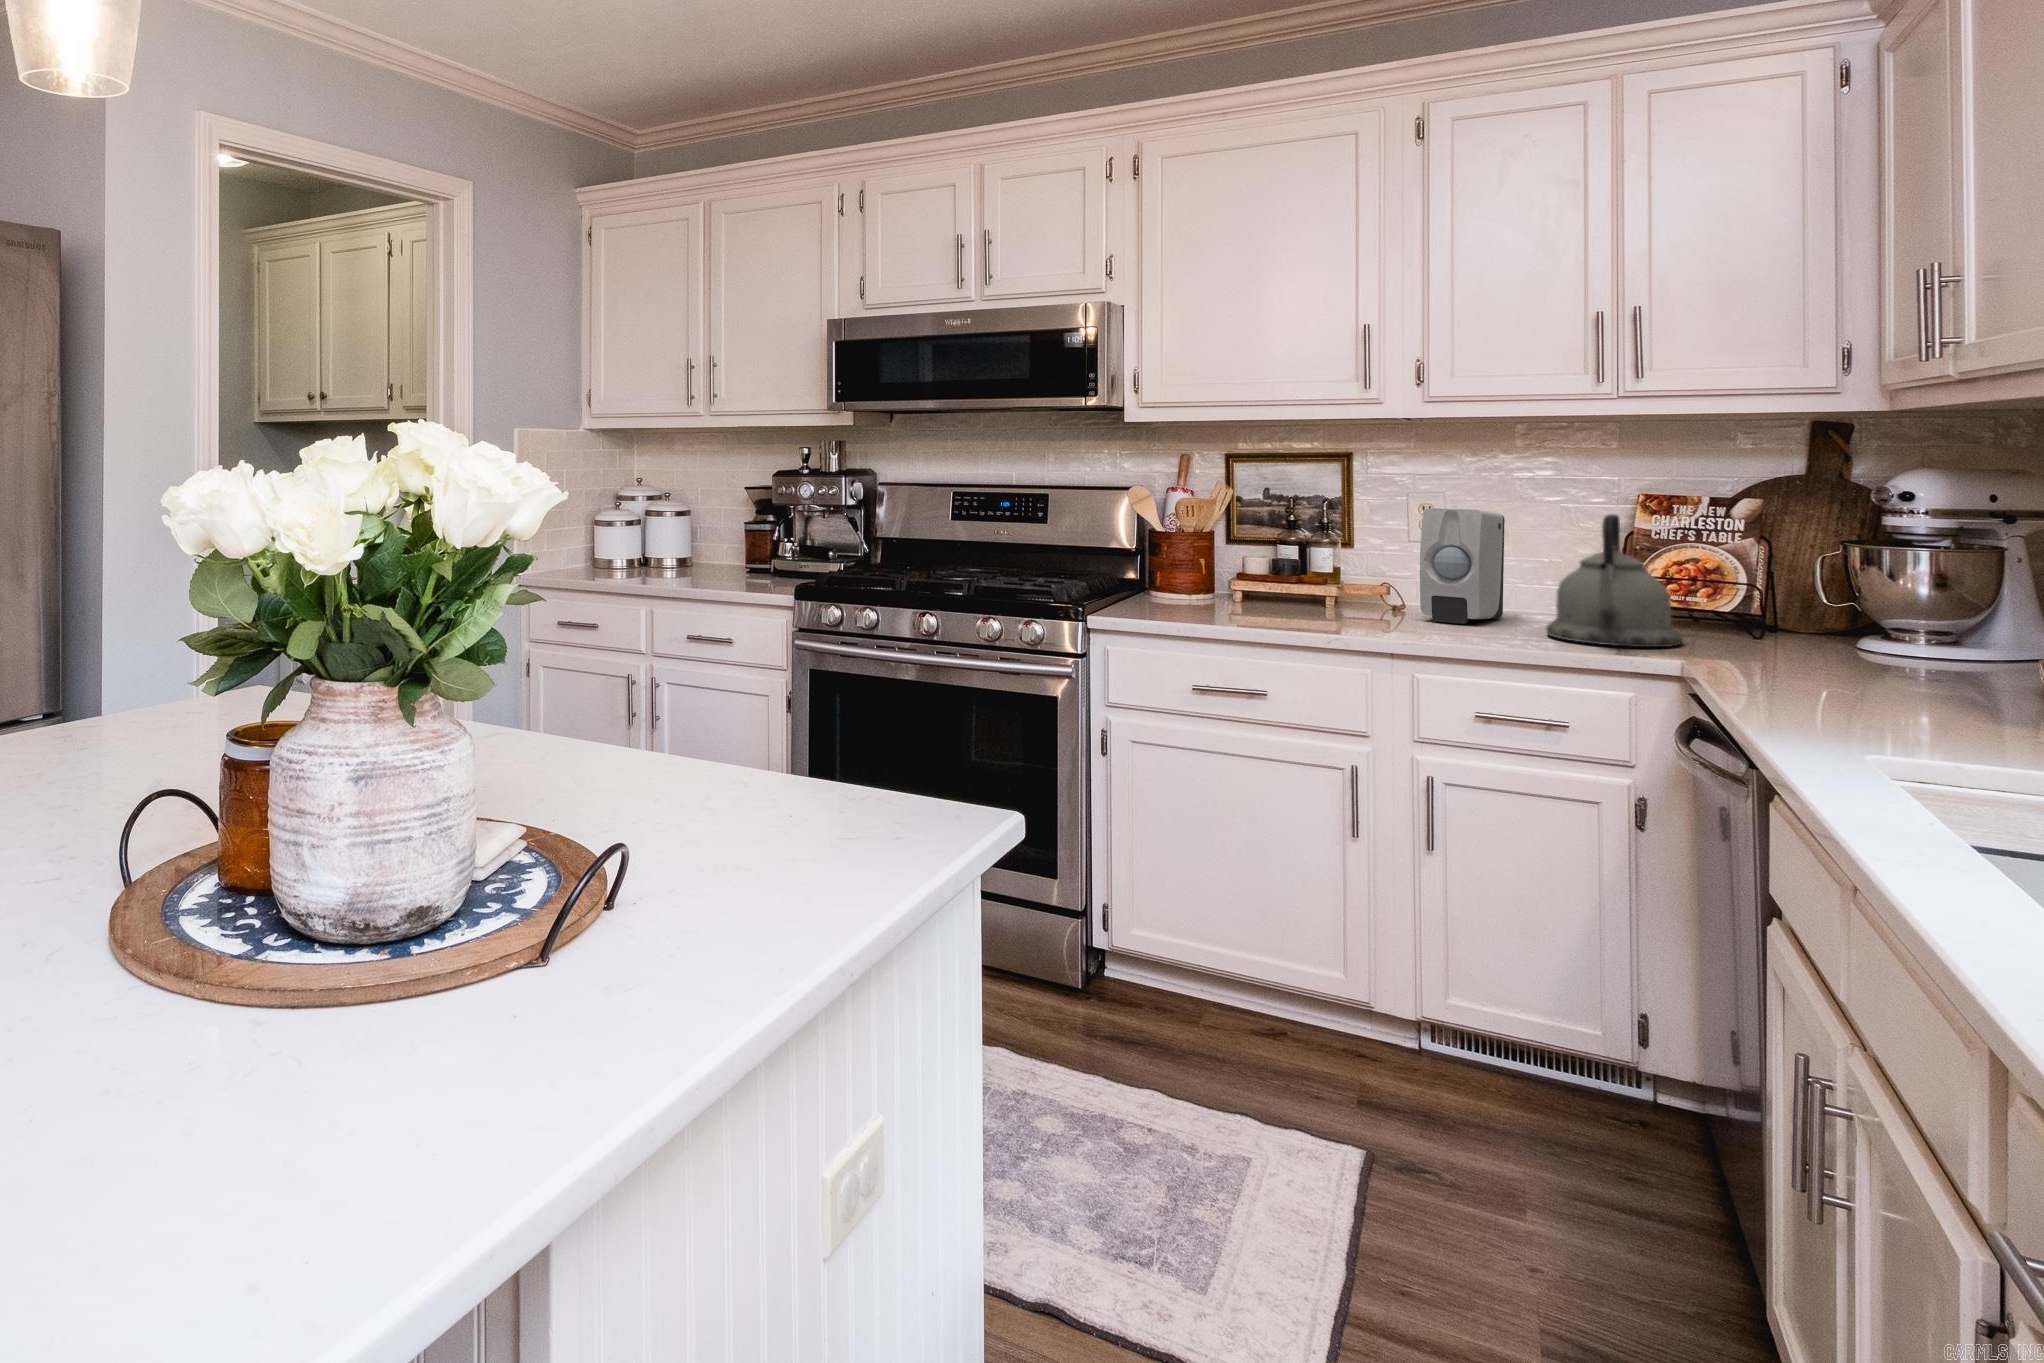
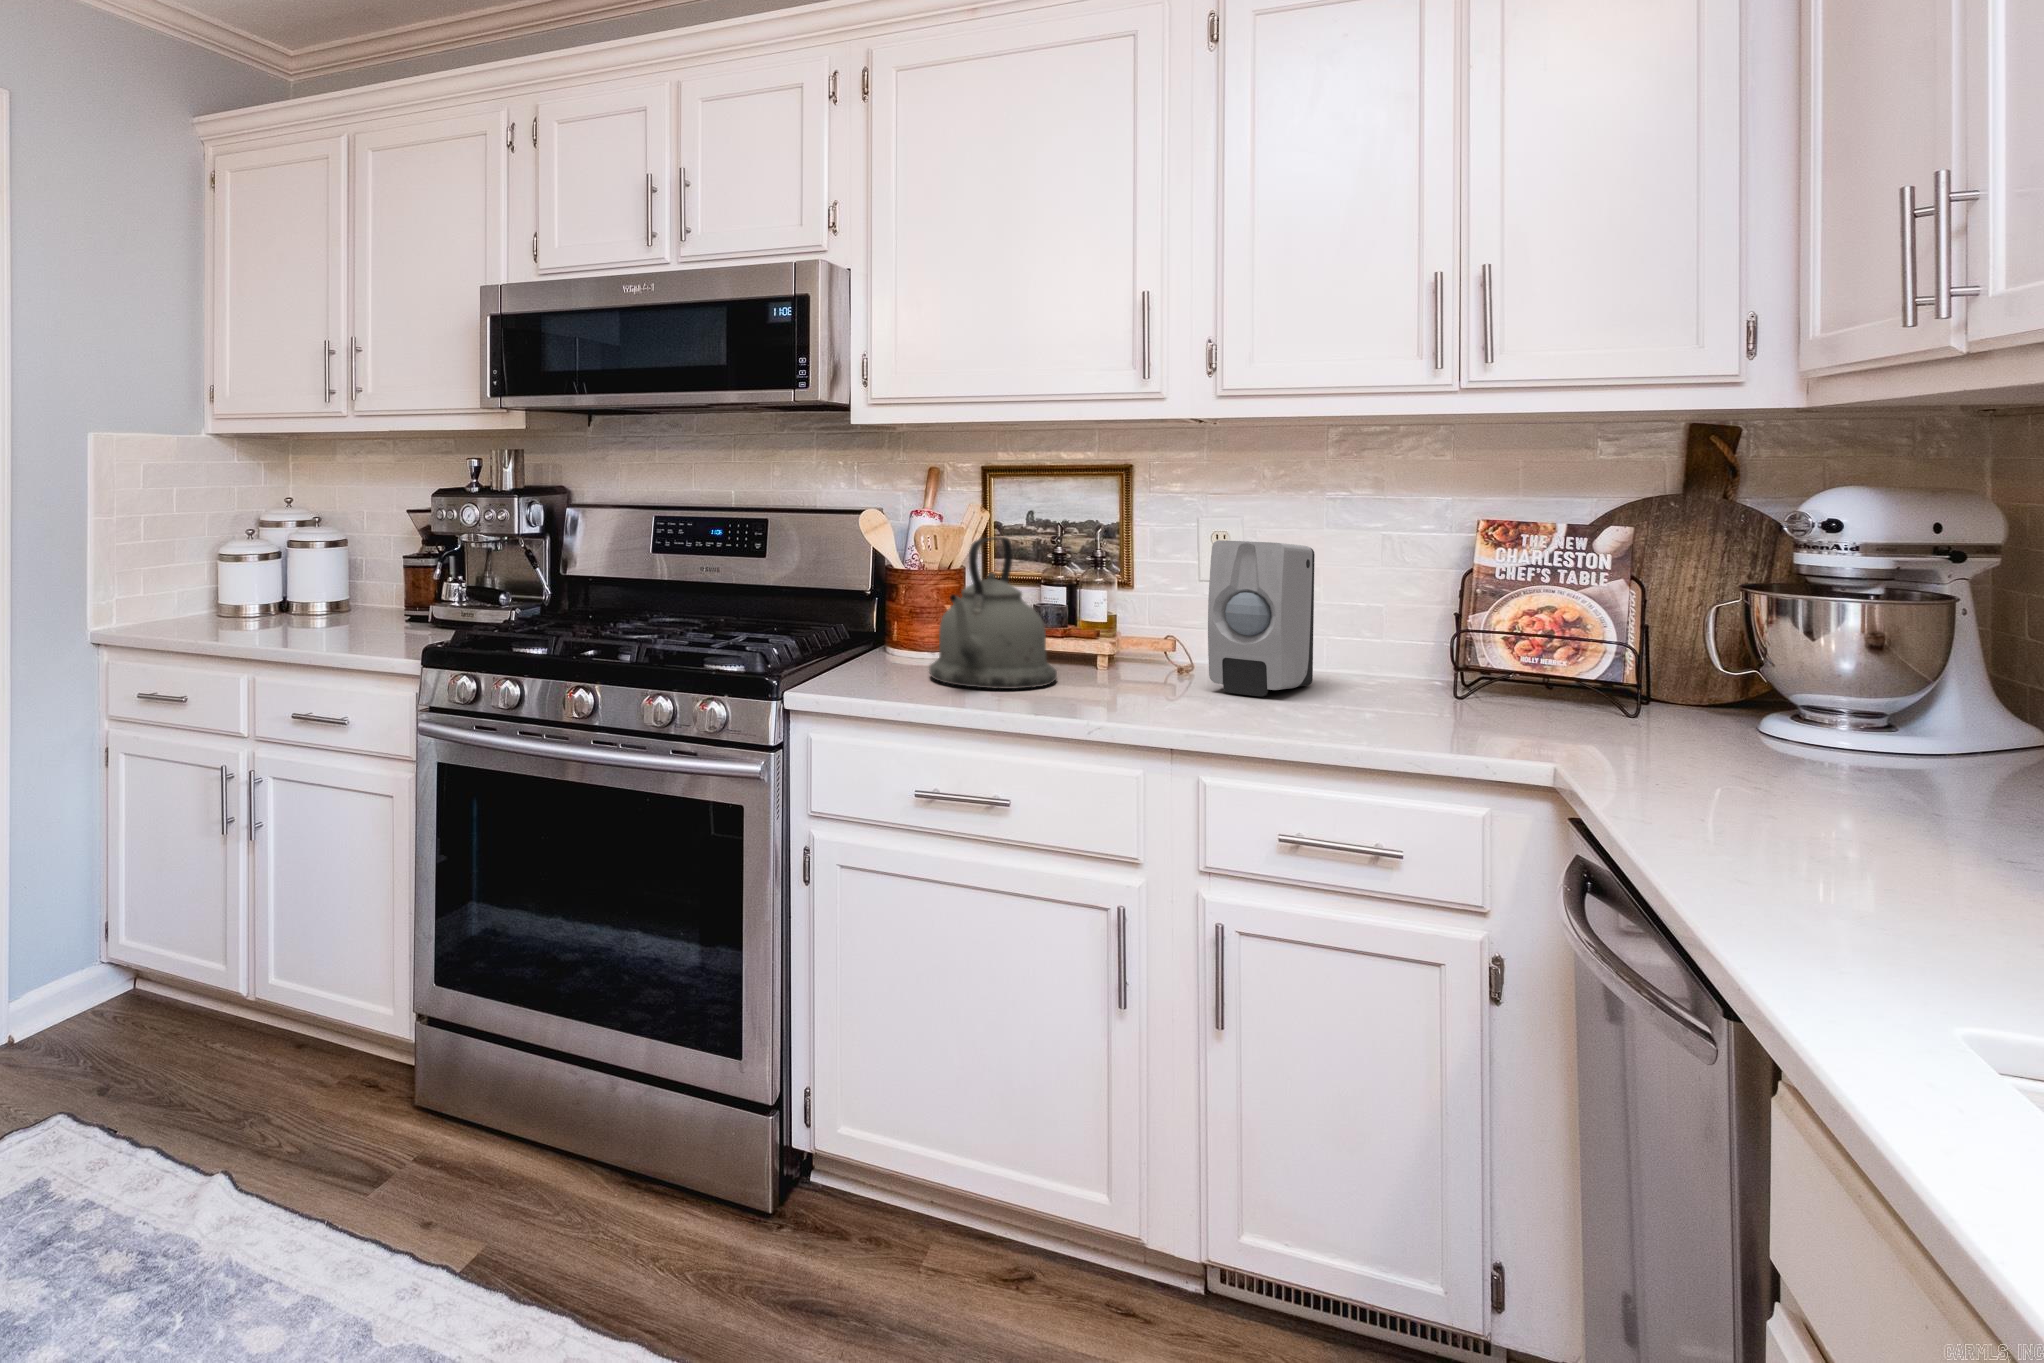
kettle: present [1546,514,1683,647] -> present [929,537,1057,689]

